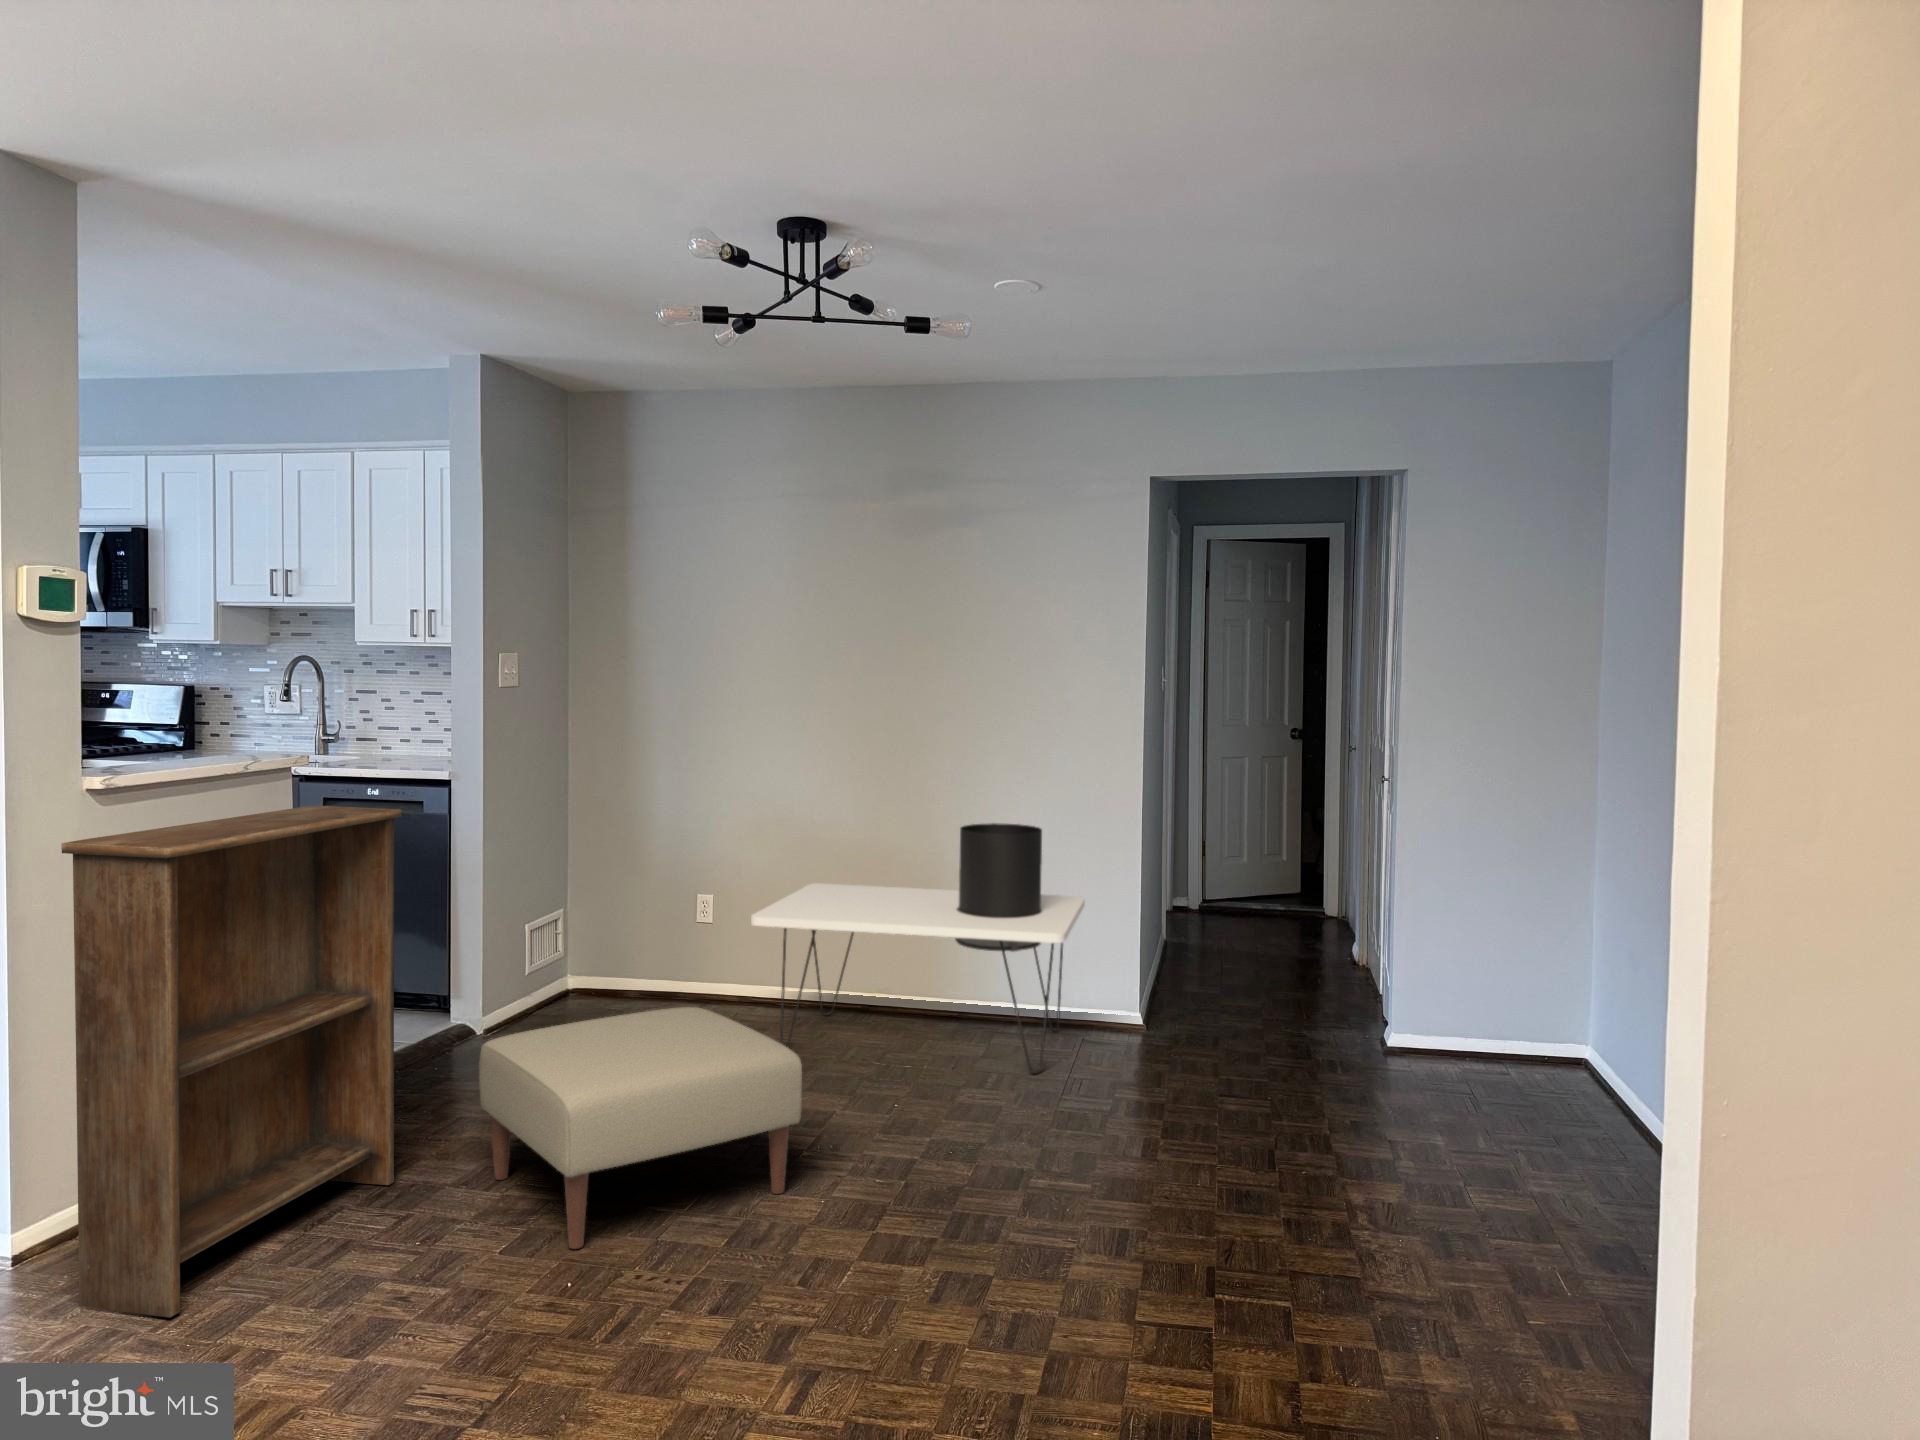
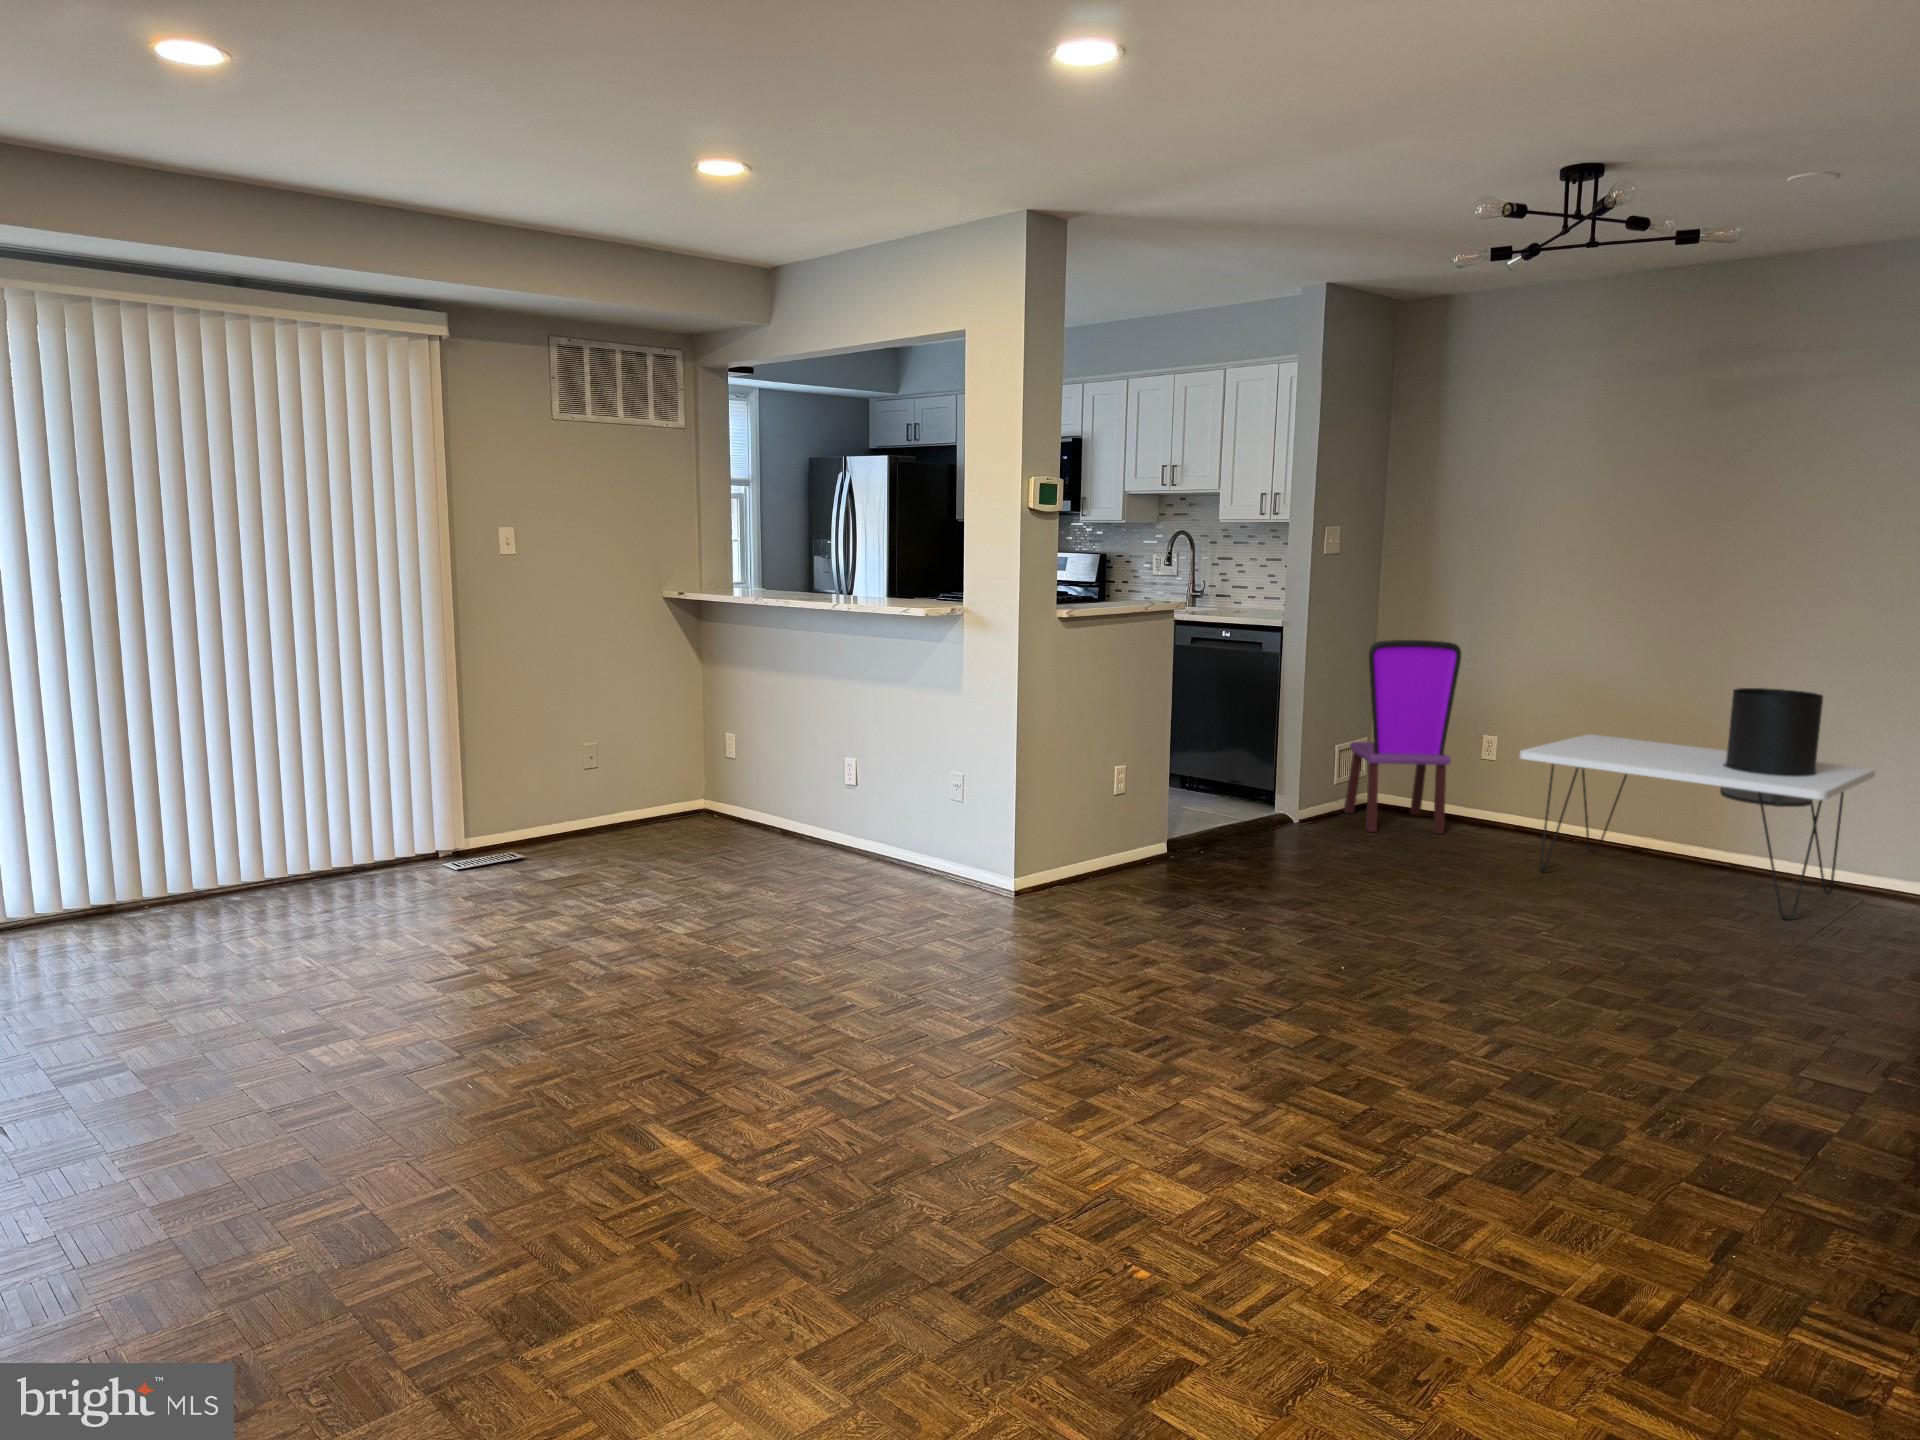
dining chair: none [539,788,671,1030] -> present [1344,640,1461,834]
bookshelf: present [61,806,401,1317] -> none [1051,634,1246,936]
ottoman: present [479,1007,802,1249] -> none [1290,806,1535,953]

